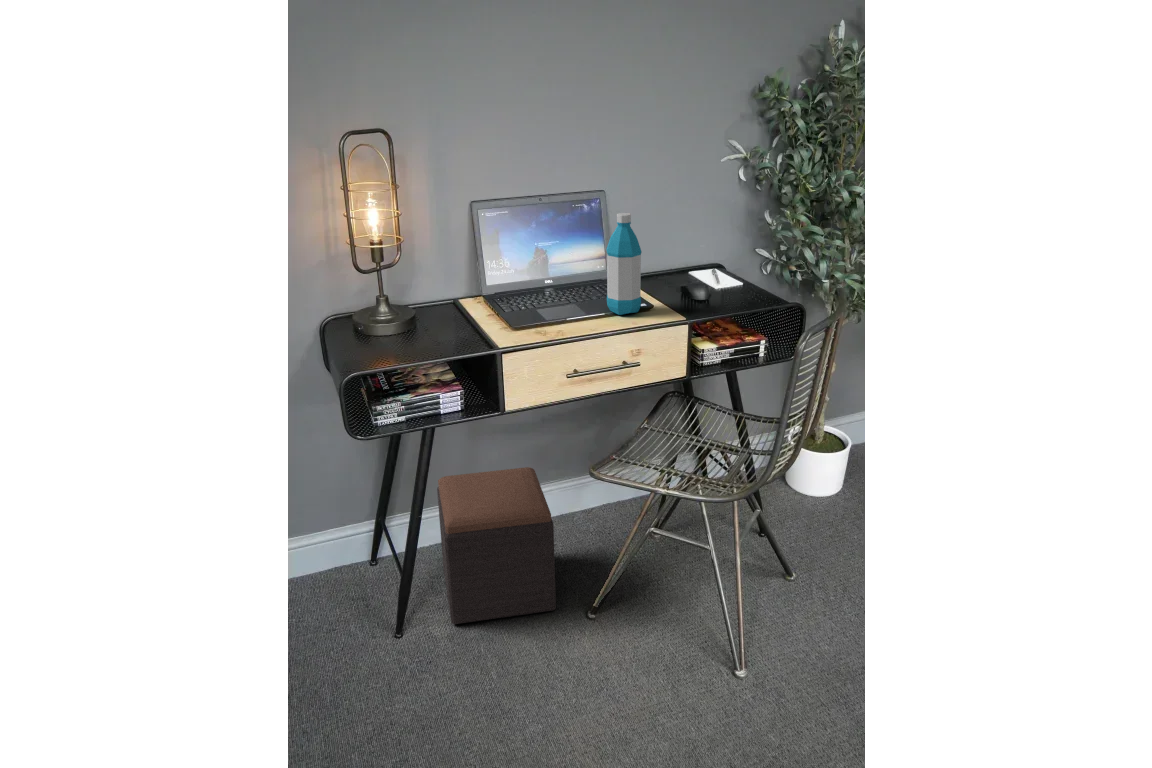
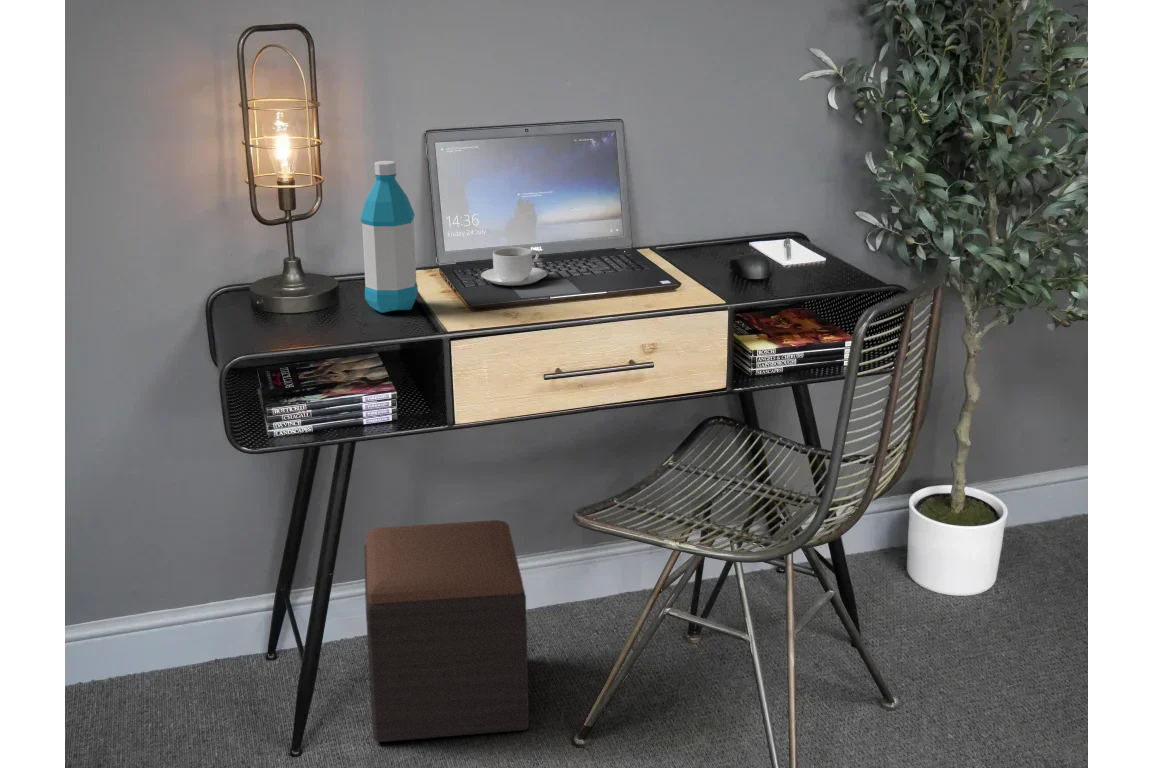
water bottle: present [606,213,641,315] -> present [361,161,418,313]
coffee cup: none [513,283,559,310] -> present [481,247,547,285]

